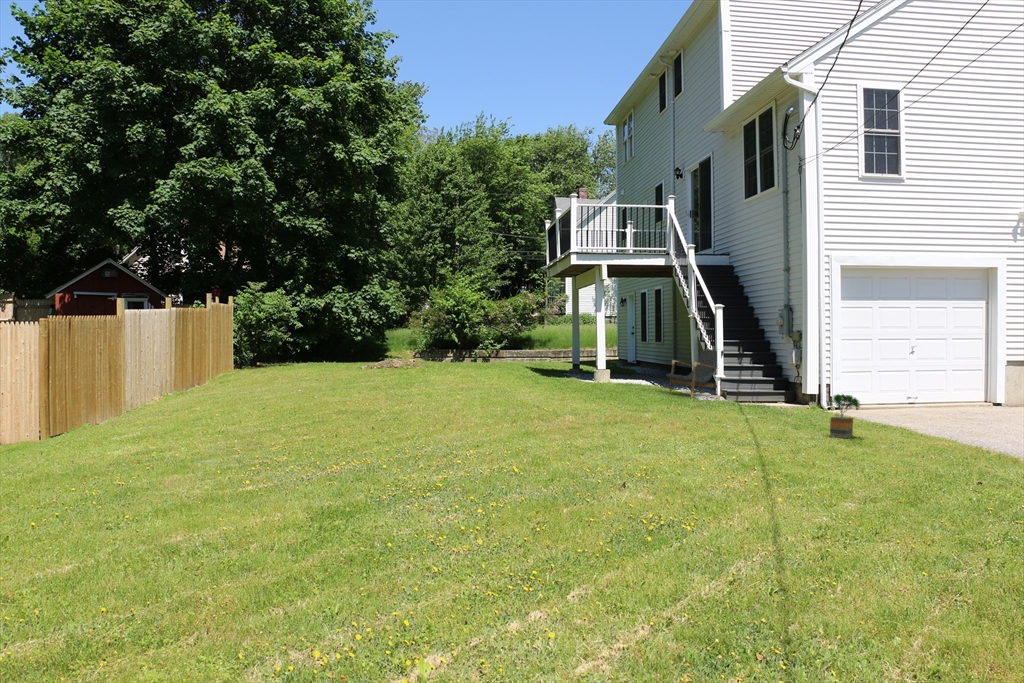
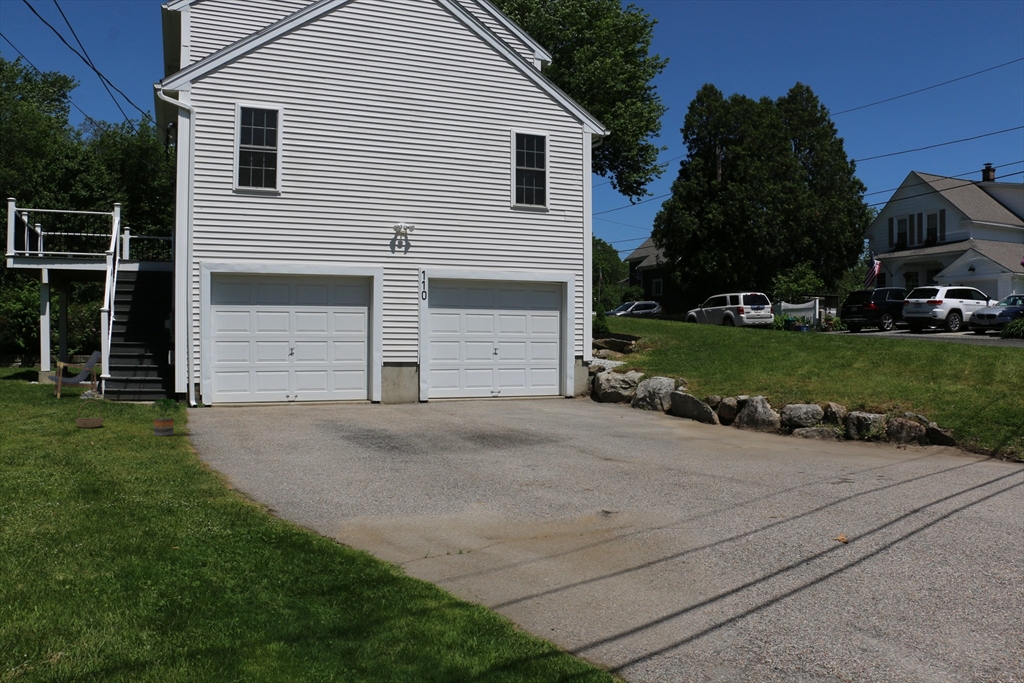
potted tree: present [827,394,860,438] -> present [152,399,180,436]
basket: none [867,408,899,439] -> present [76,401,103,428]

